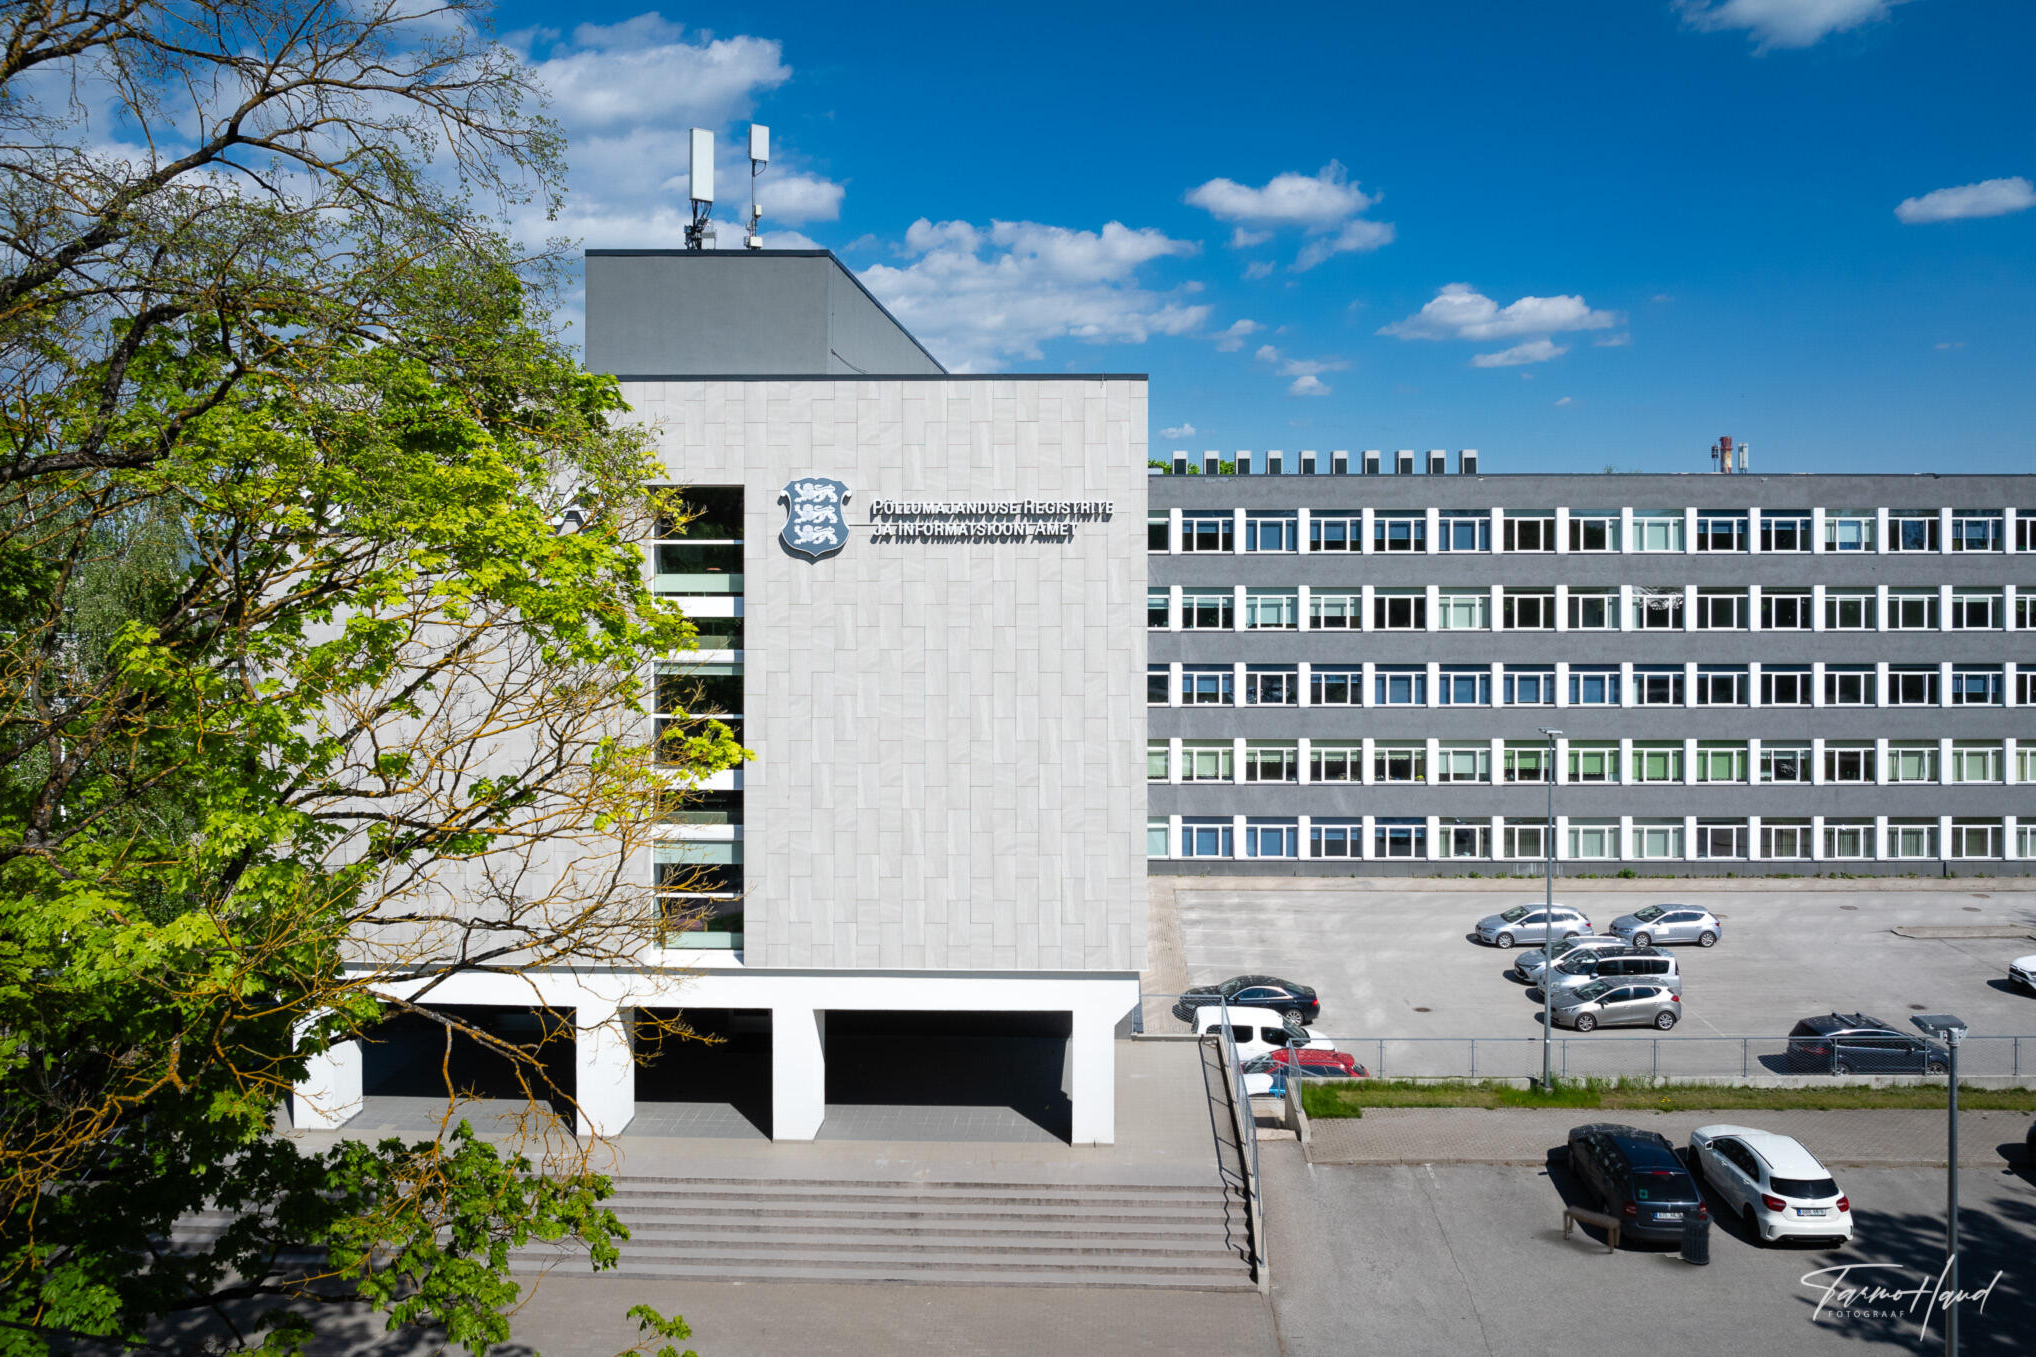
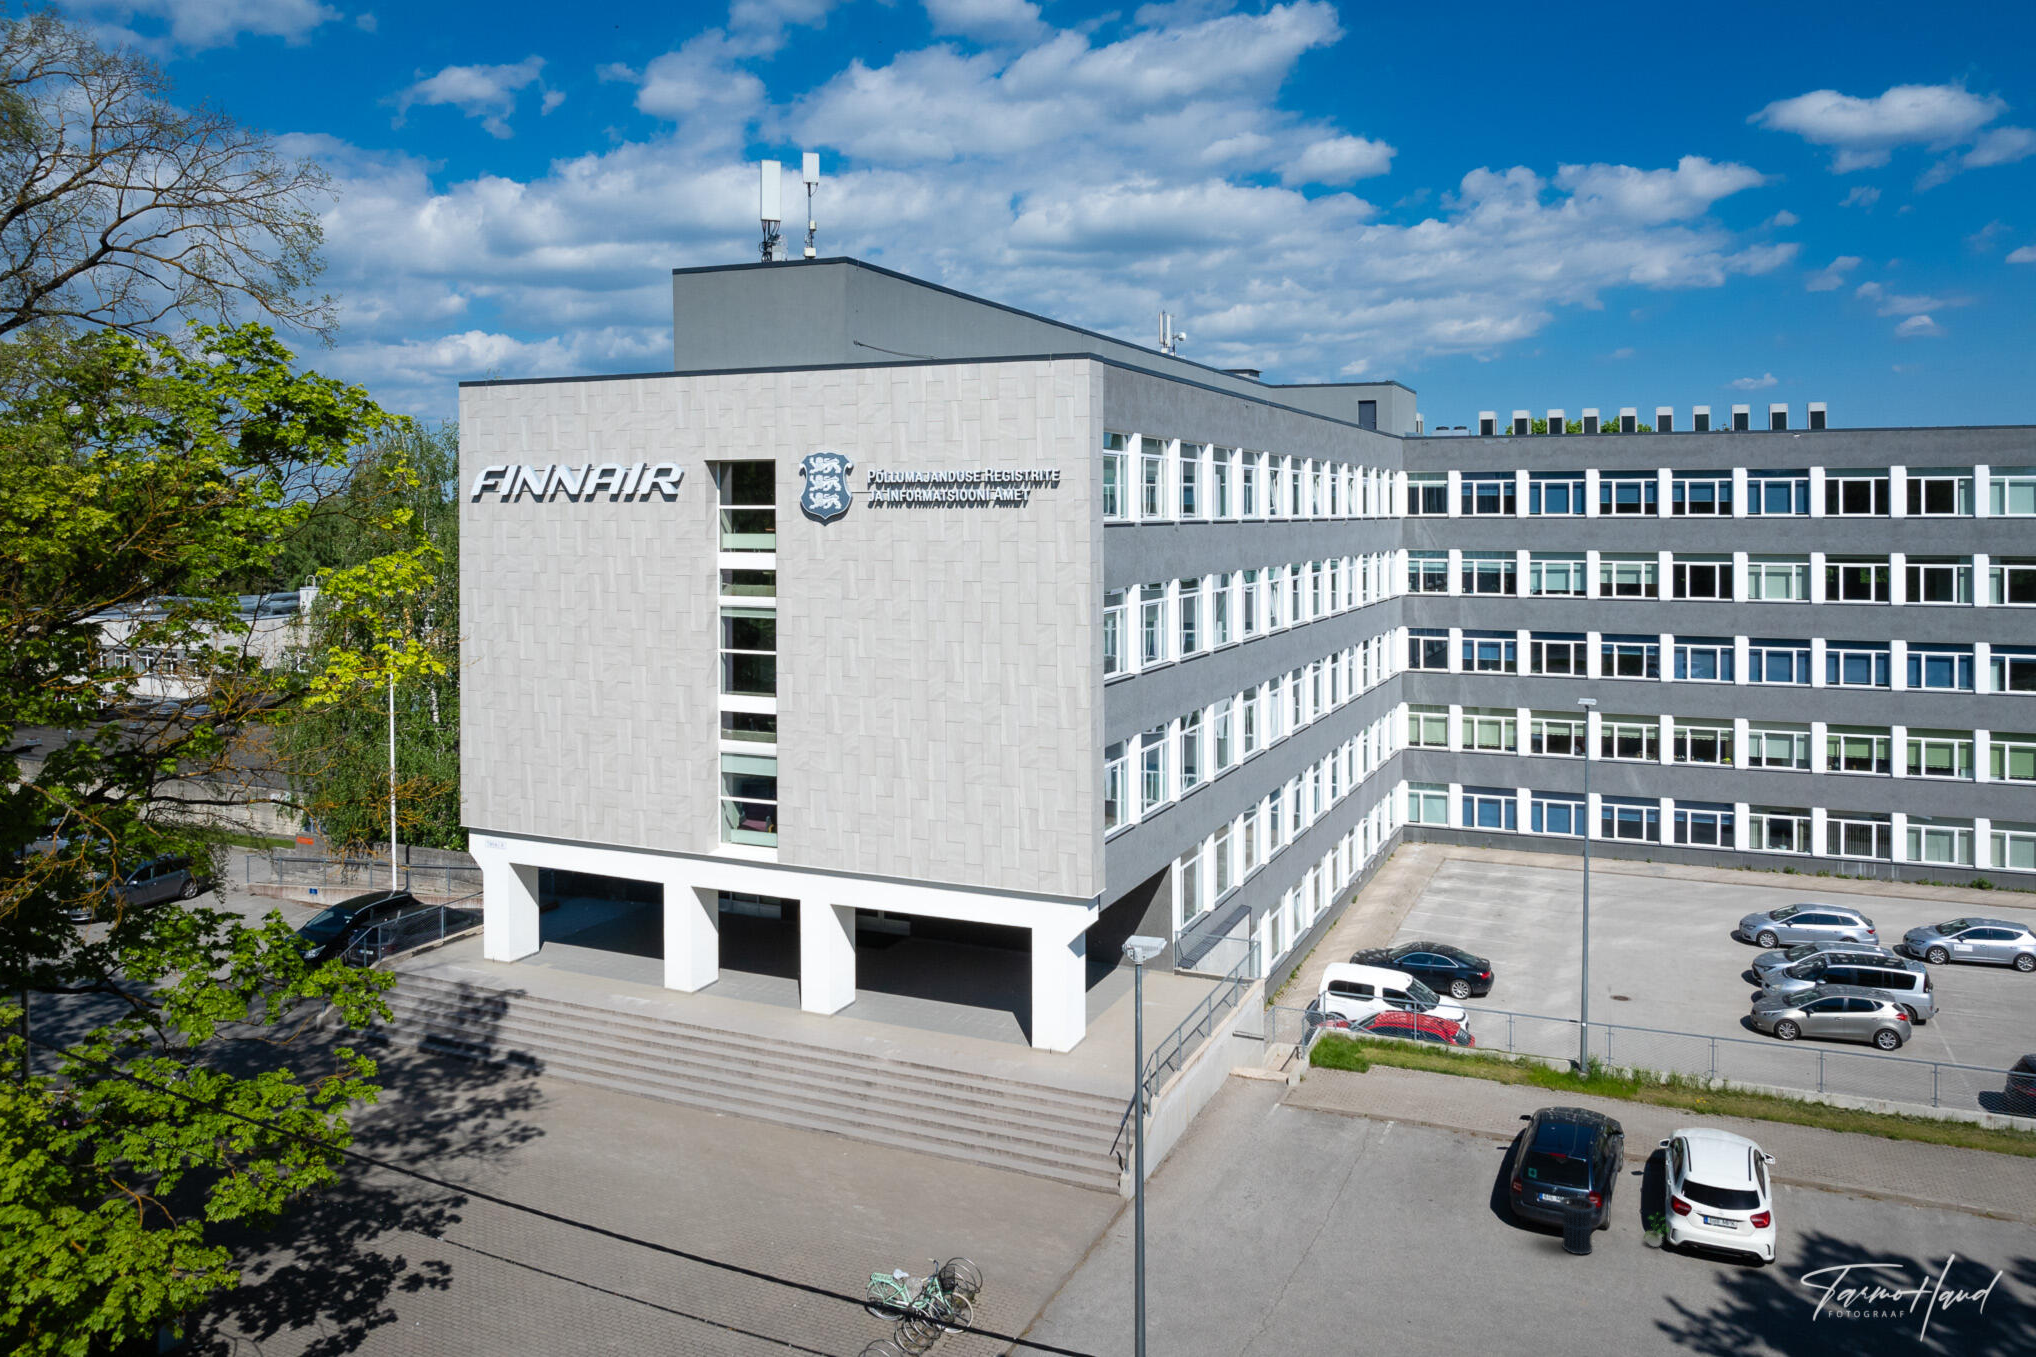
bench: present [1563,1206,1619,1253] -> none [1457,1181,1510,1230]
potted plant: none [1734,1206,1765,1245] -> present [1644,1213,1669,1247]

